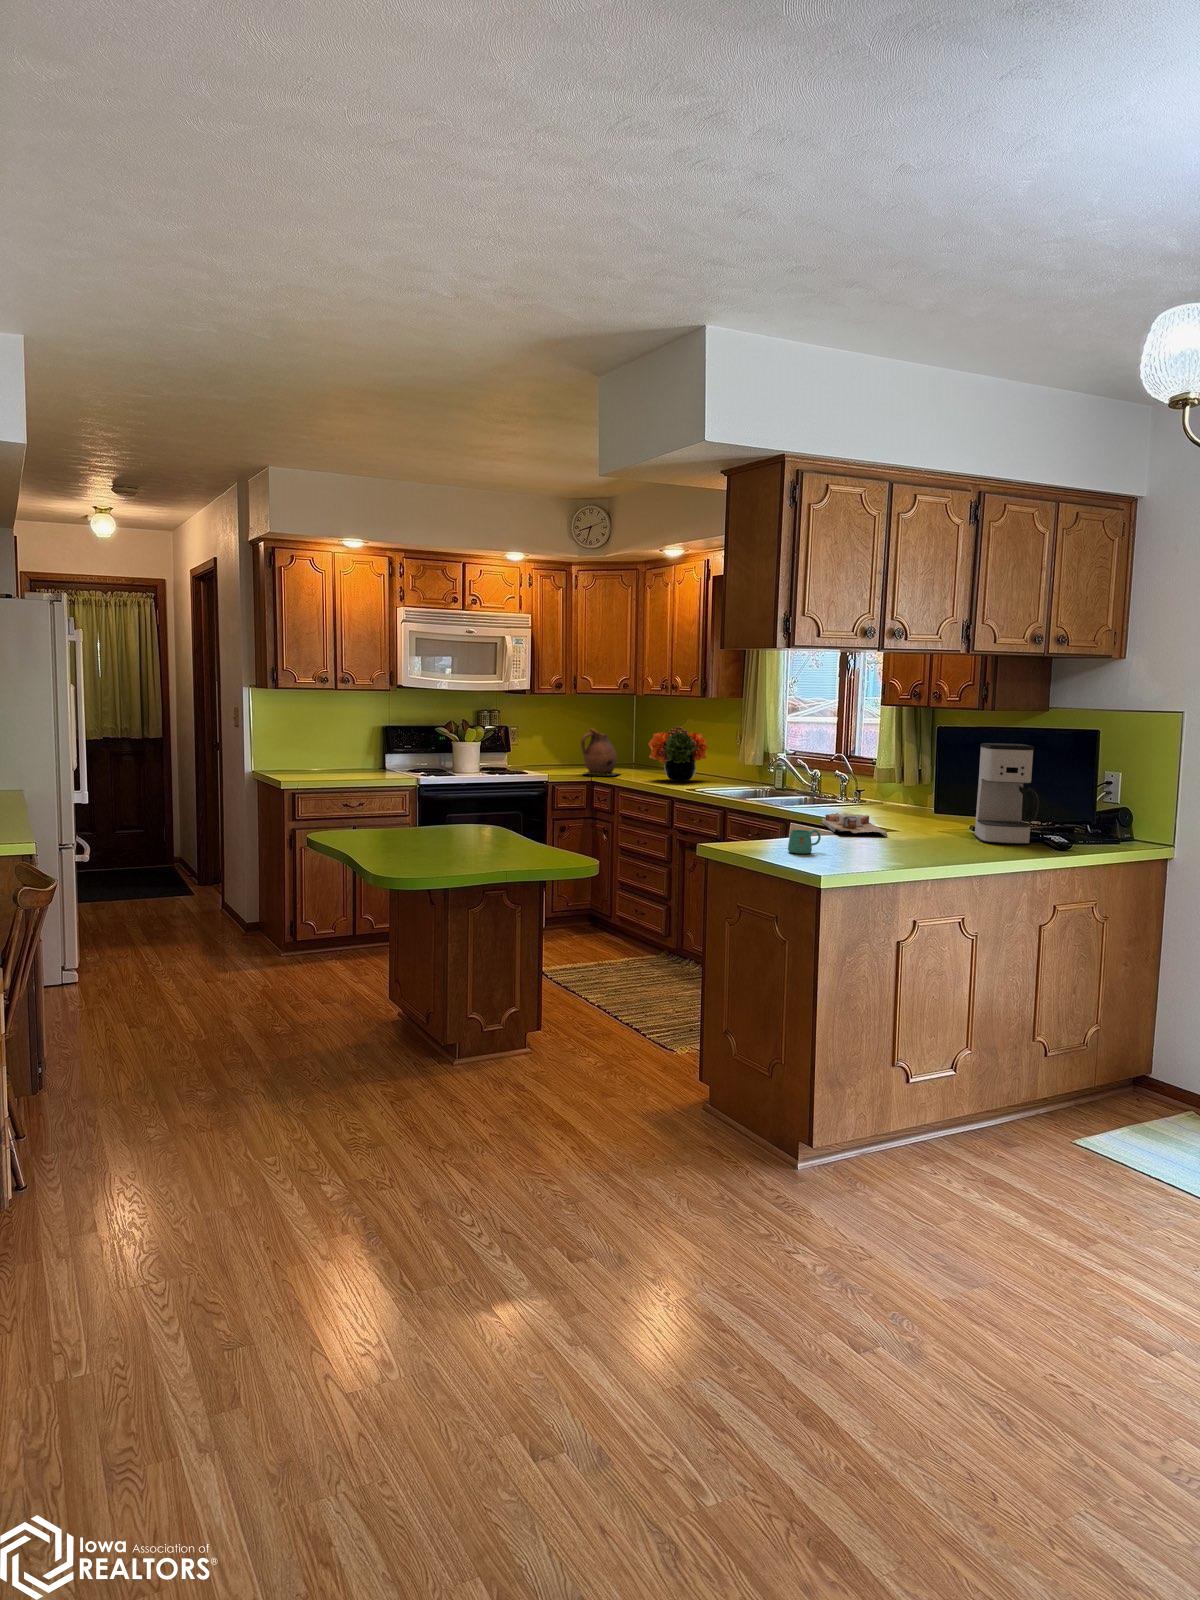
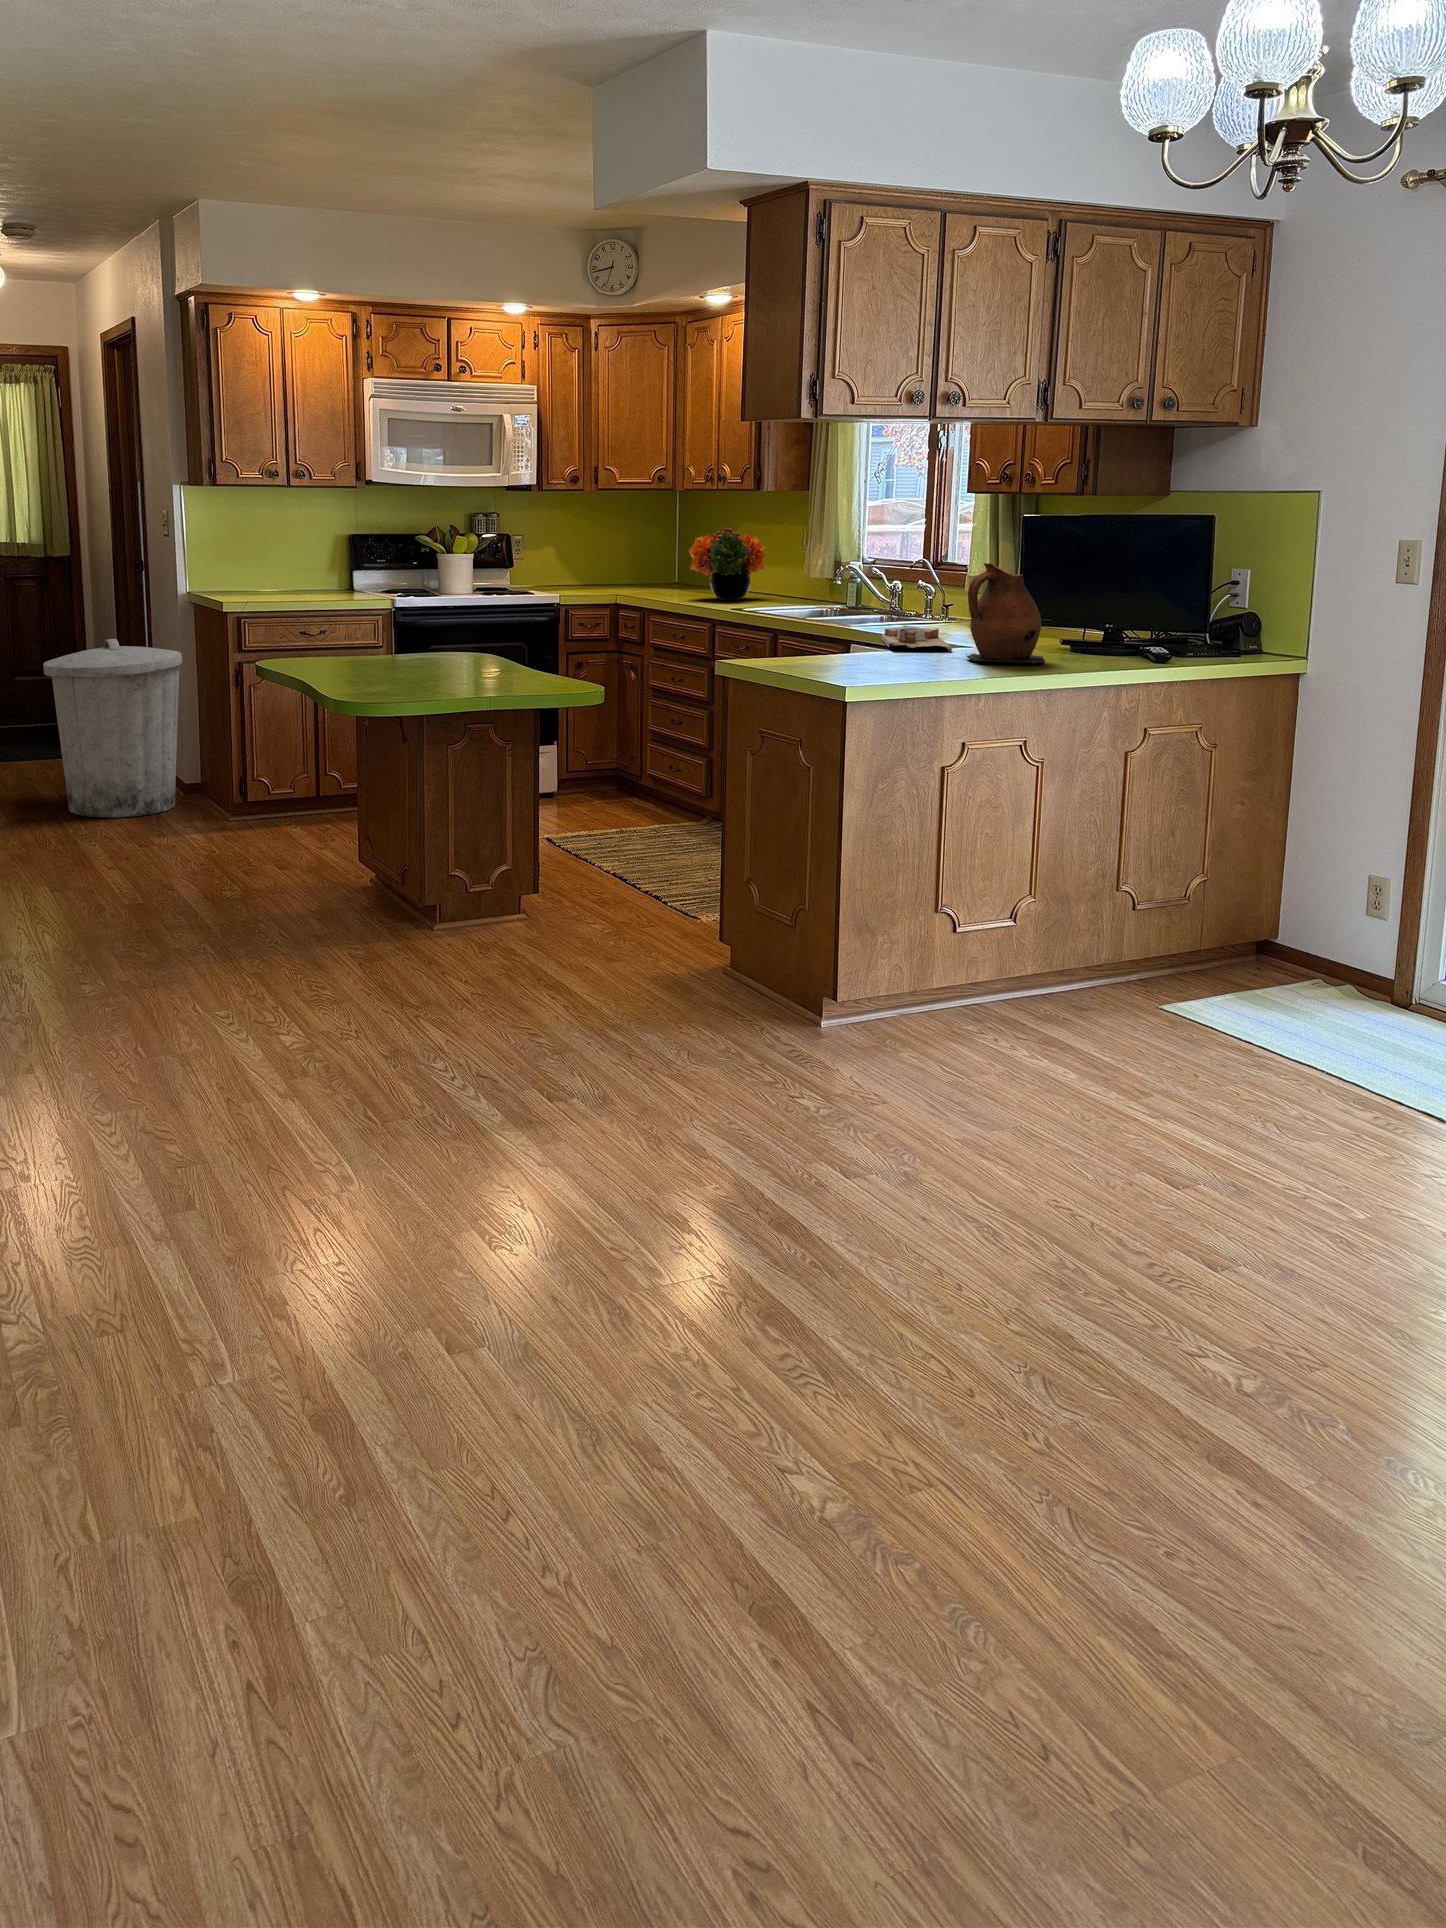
ceramic pitcher: present [581,728,618,776] -> present [967,563,1043,664]
coffee maker: present [975,743,1040,844] -> none [1062,534,1137,657]
trash can: none [133,806,247,950] -> present [43,639,182,817]
mug: present [788,830,821,854] -> none [818,640,858,668]

